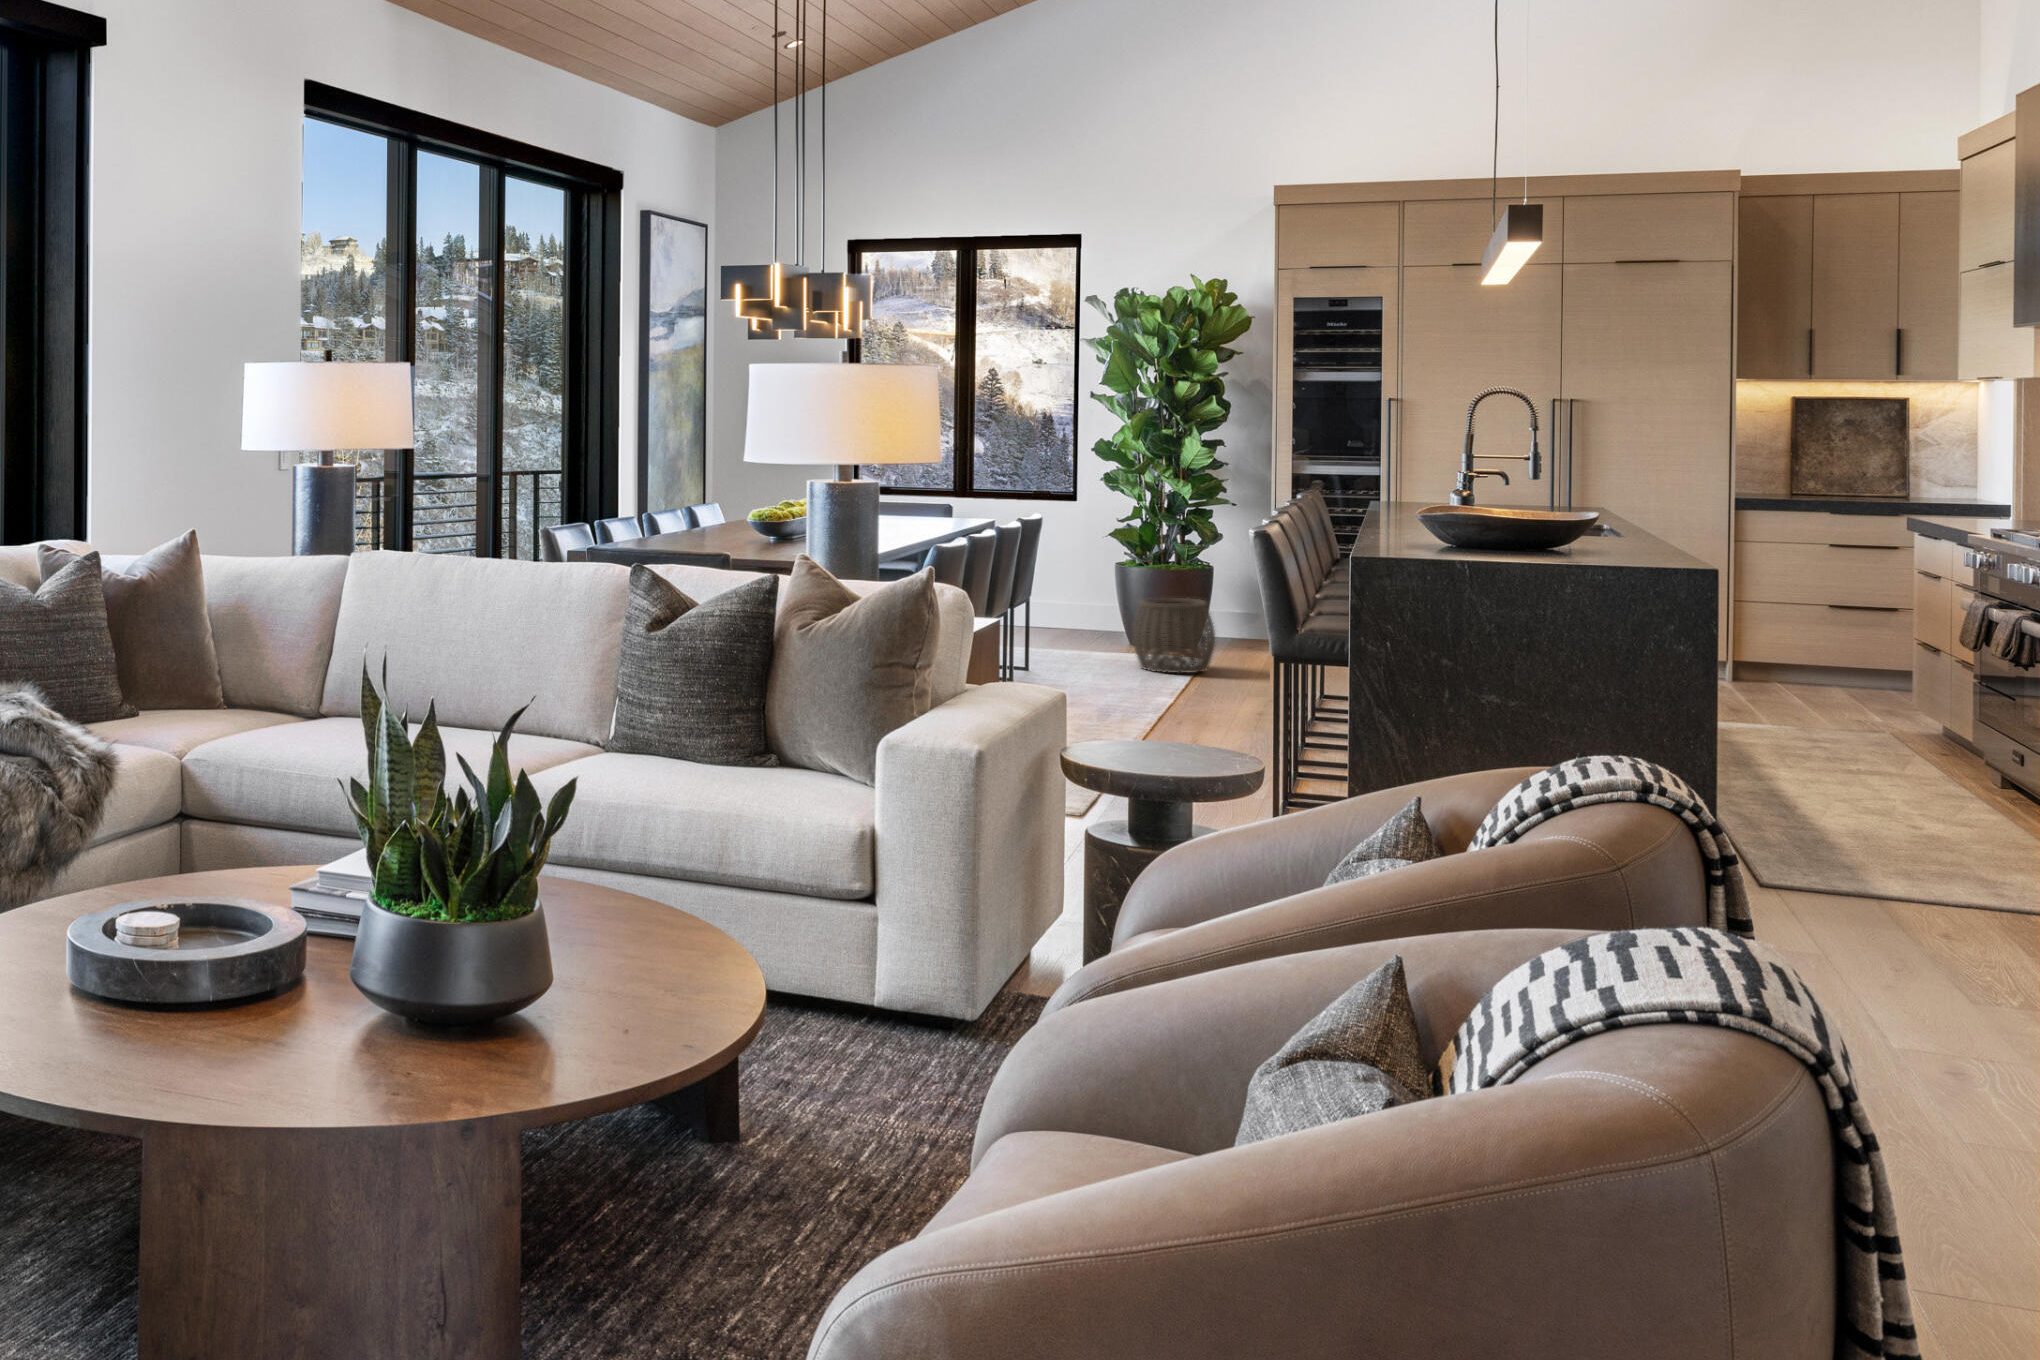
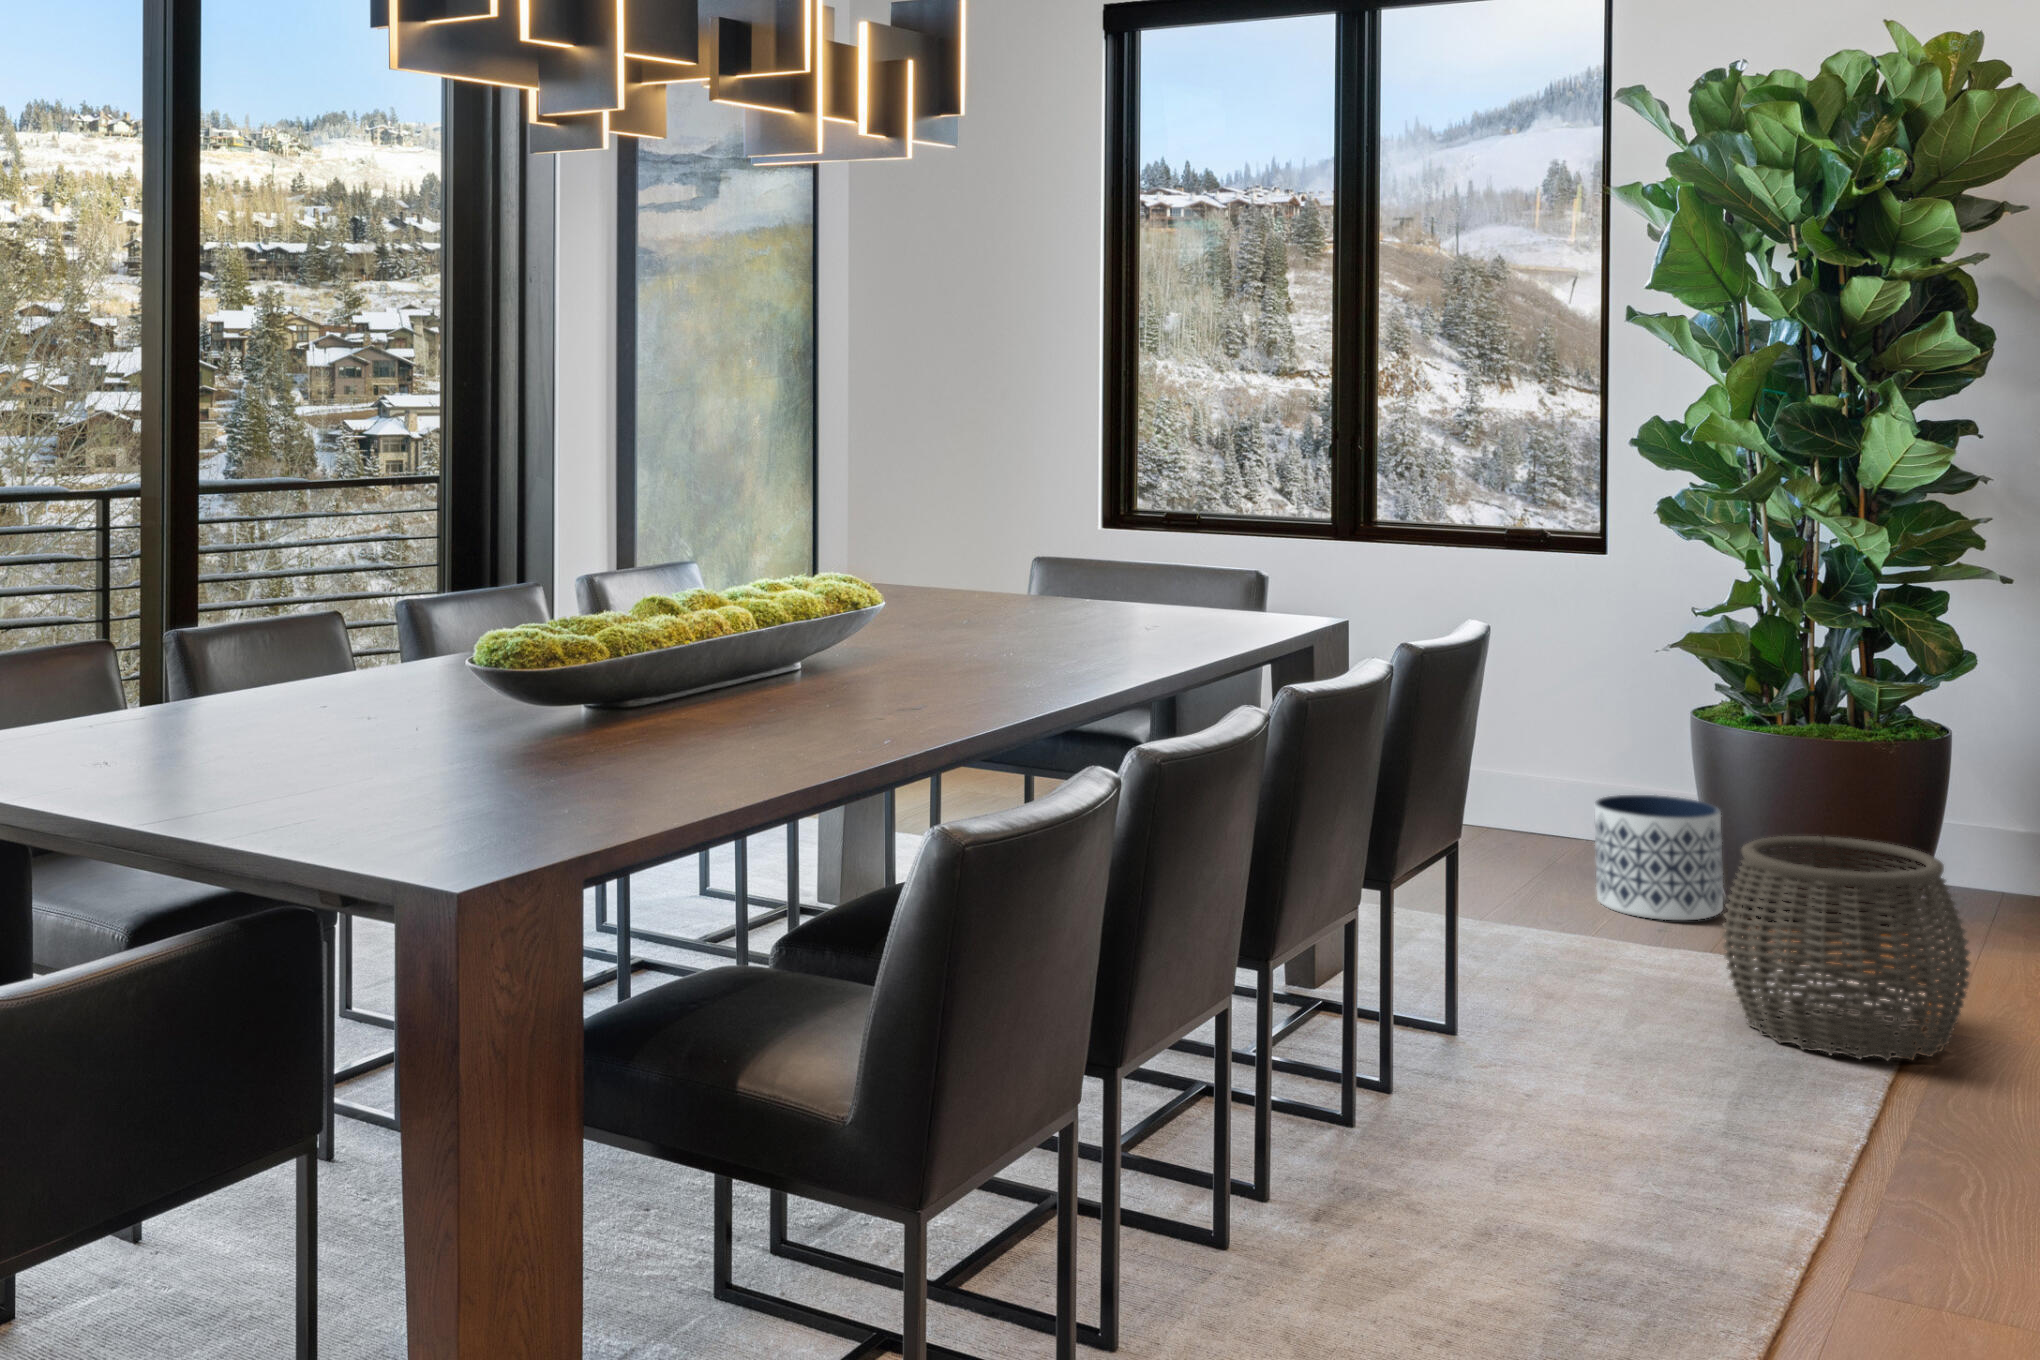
planter: none [1079,600,1128,647] -> present [1595,795,1723,920]

